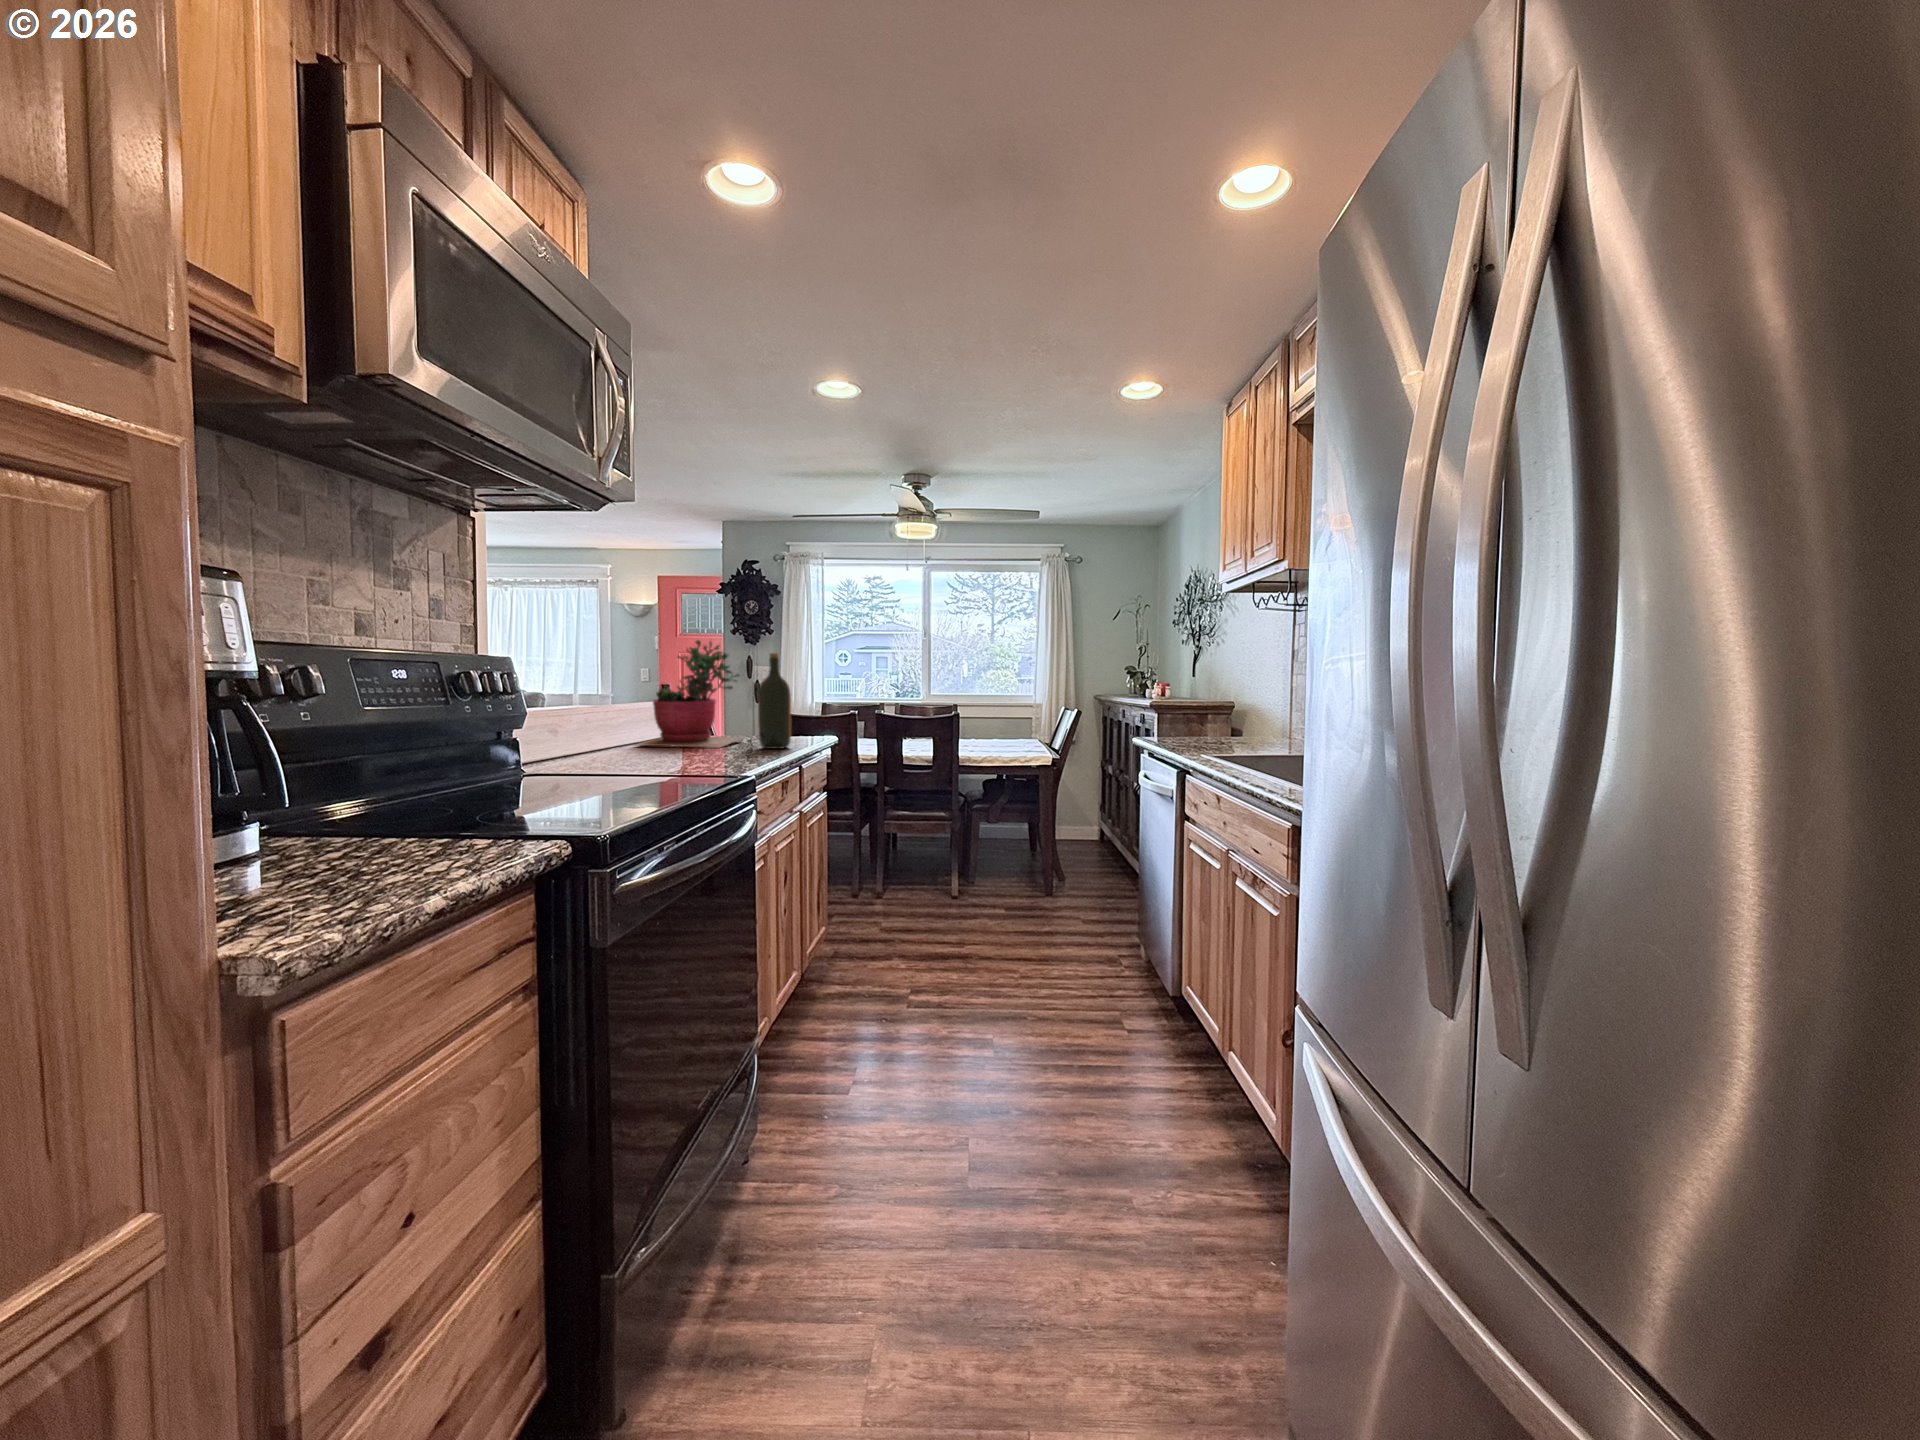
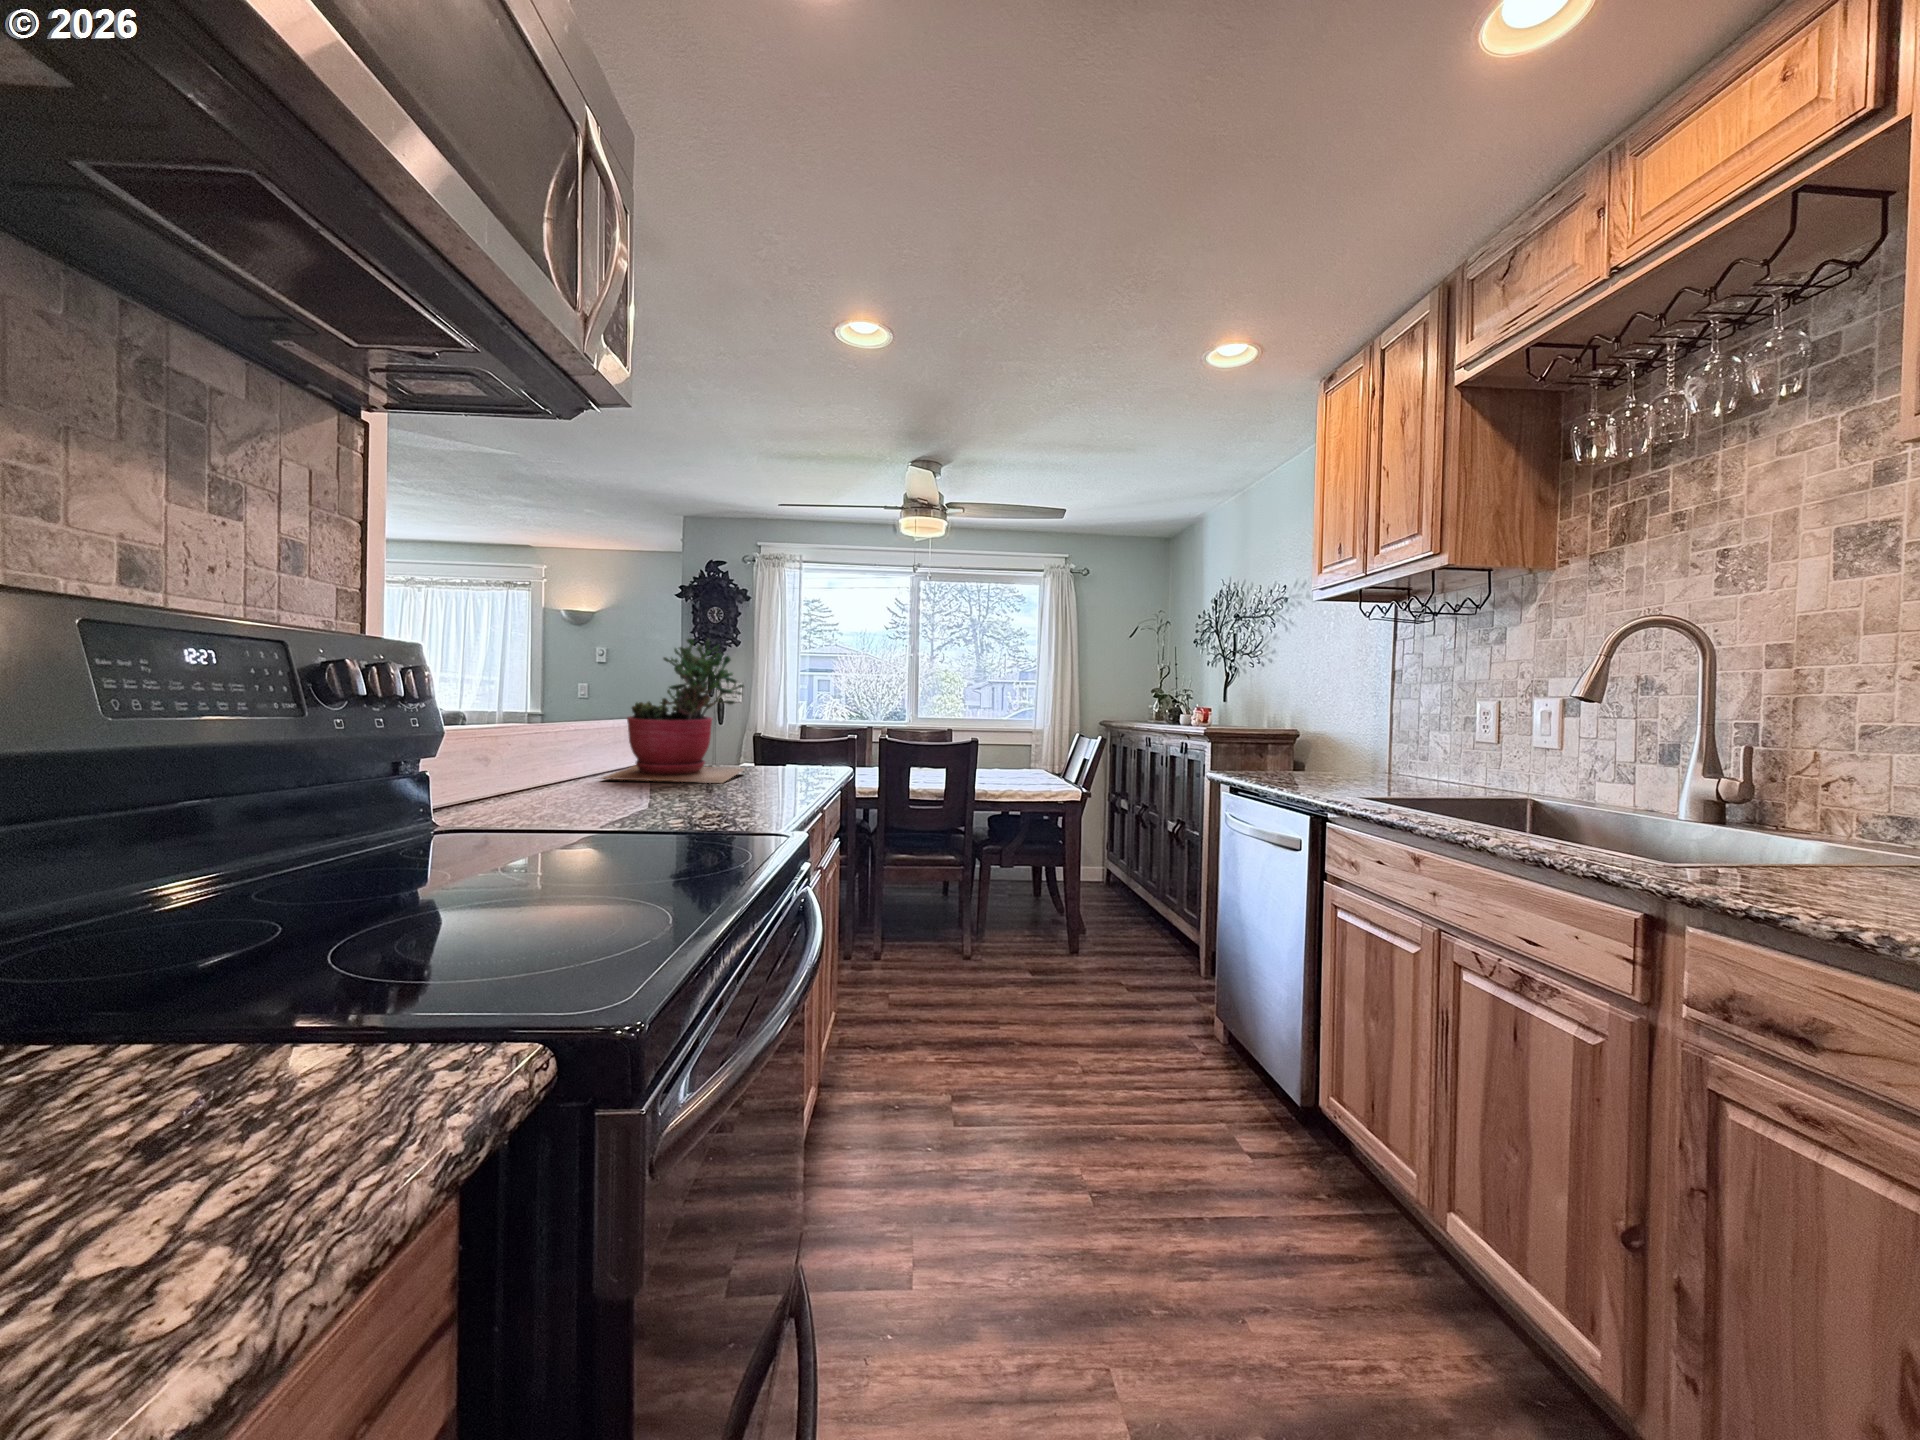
wine bottle: present [758,653,791,749] -> none [778,656,822,786]

